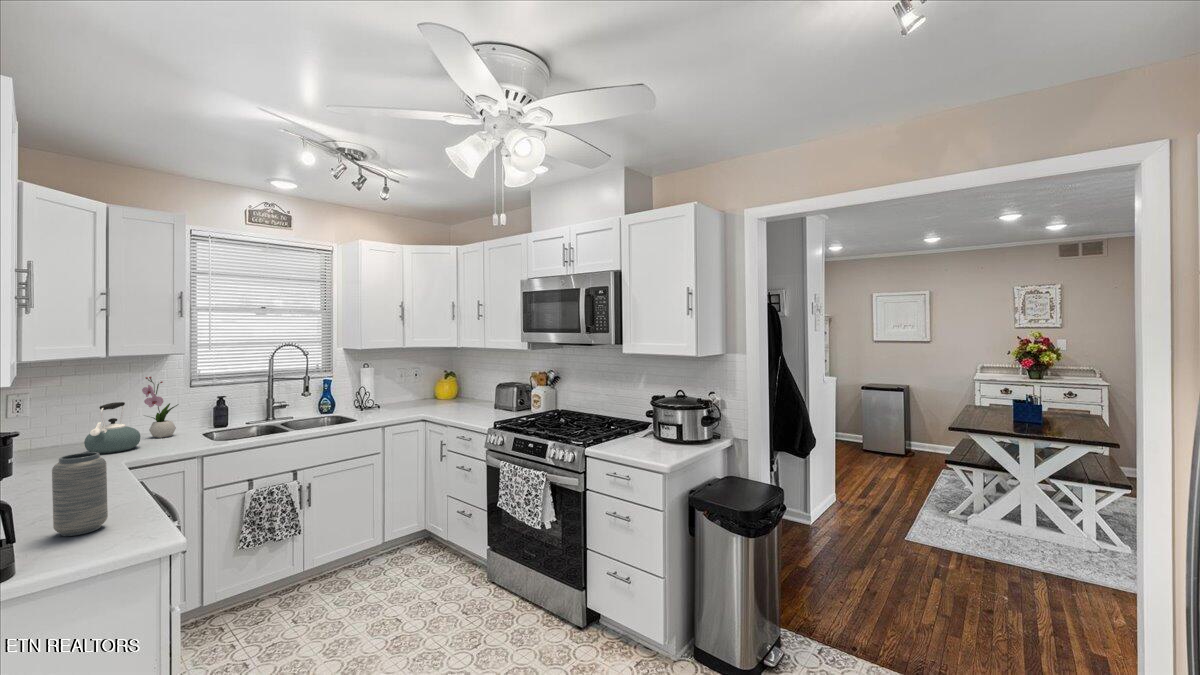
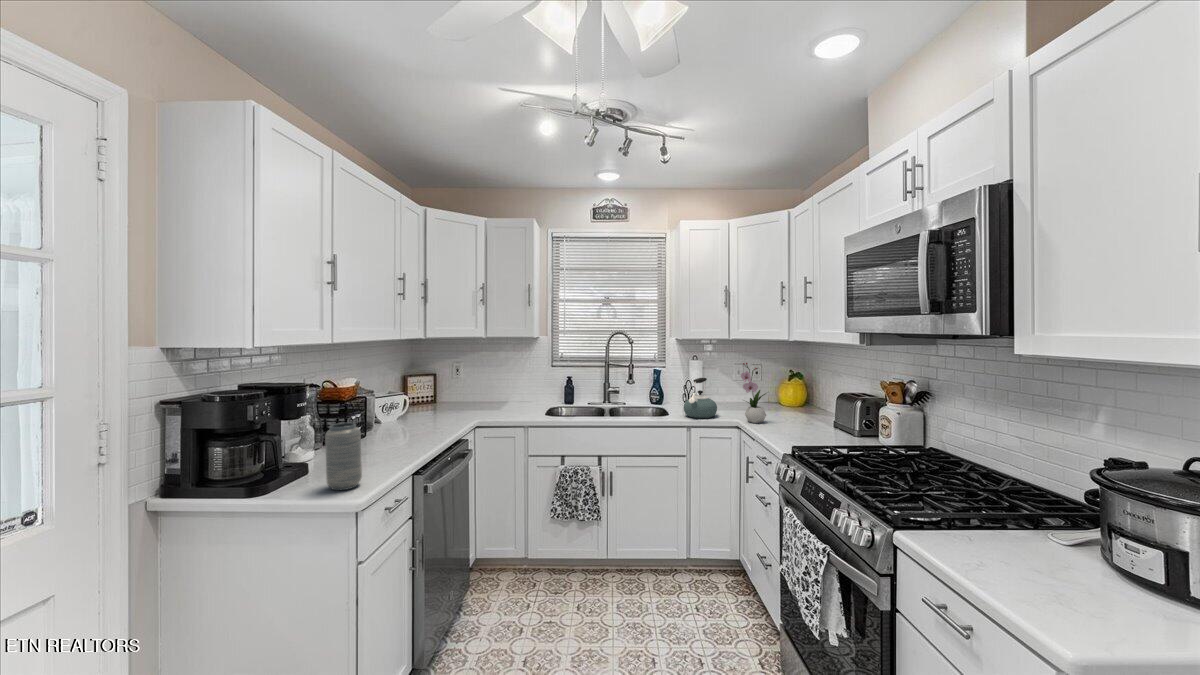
flower arrangement: present [142,377,179,438] -> present [741,363,766,423]
kettle: present [84,402,141,453] -> present [684,378,717,418]

